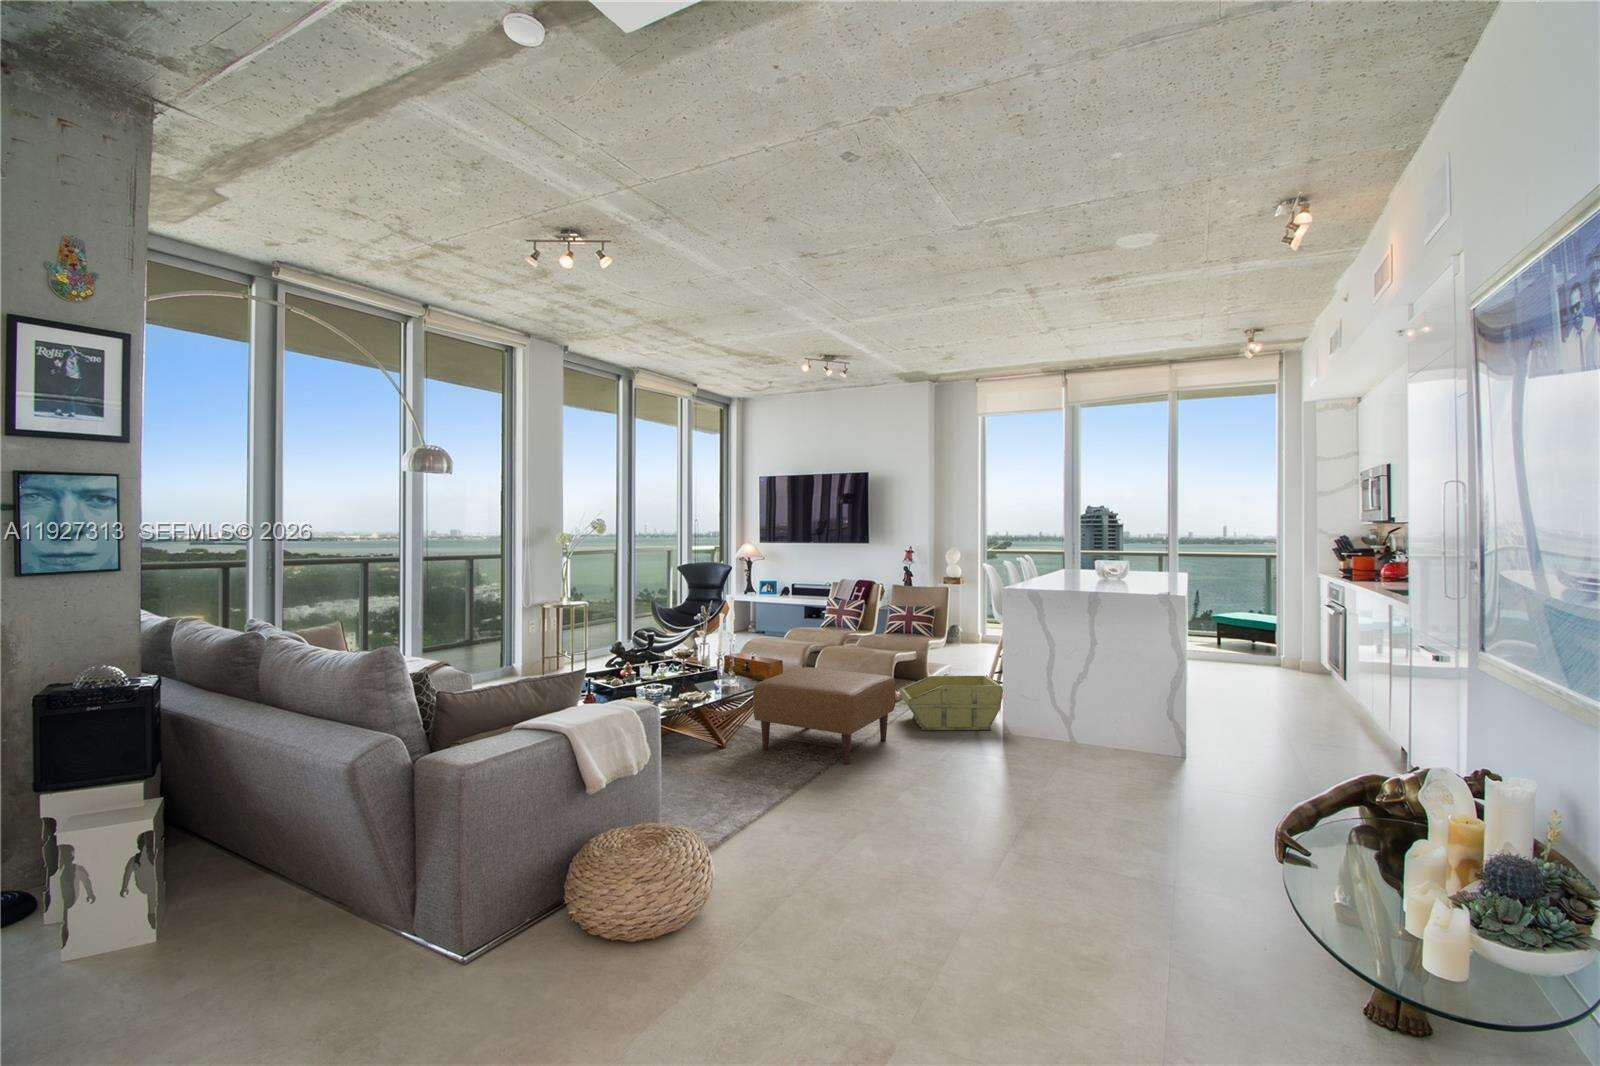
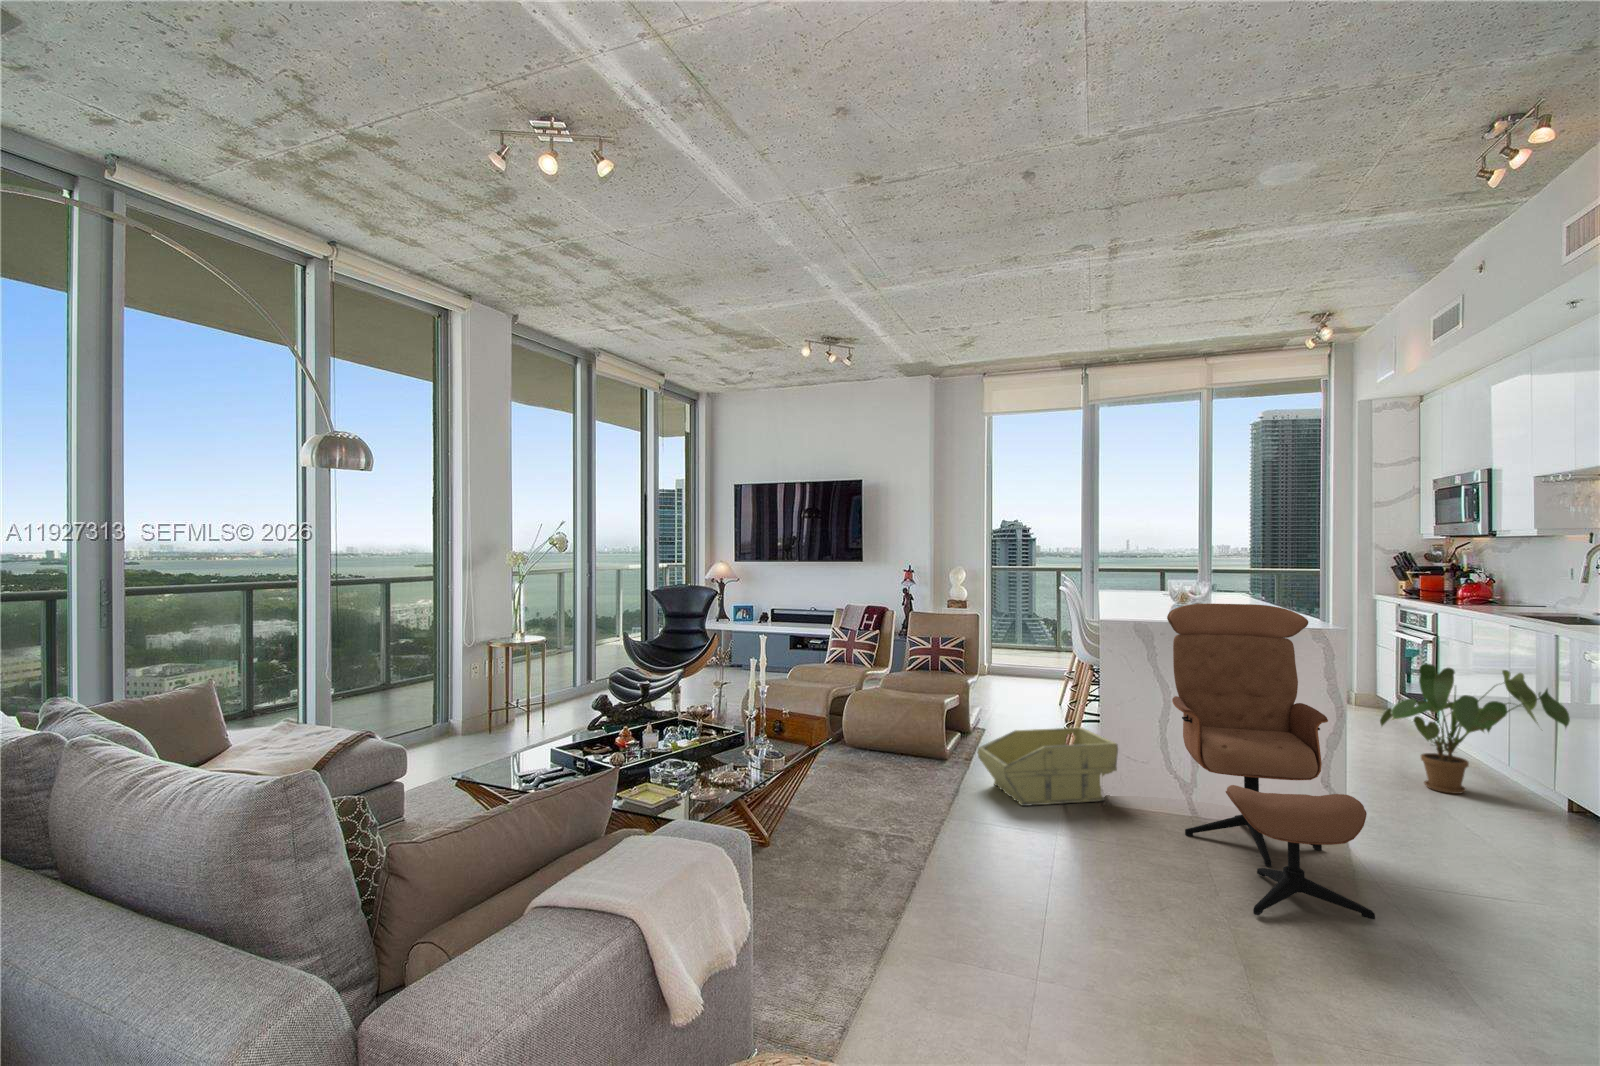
lounge chair: none [1028,577,1135,798] -> present [1167,604,1375,919]
house plant: none [1243,630,1368,737] -> present [1380,664,1570,794]
ottoman: present [753,667,896,764] -> none [820,728,998,873]

